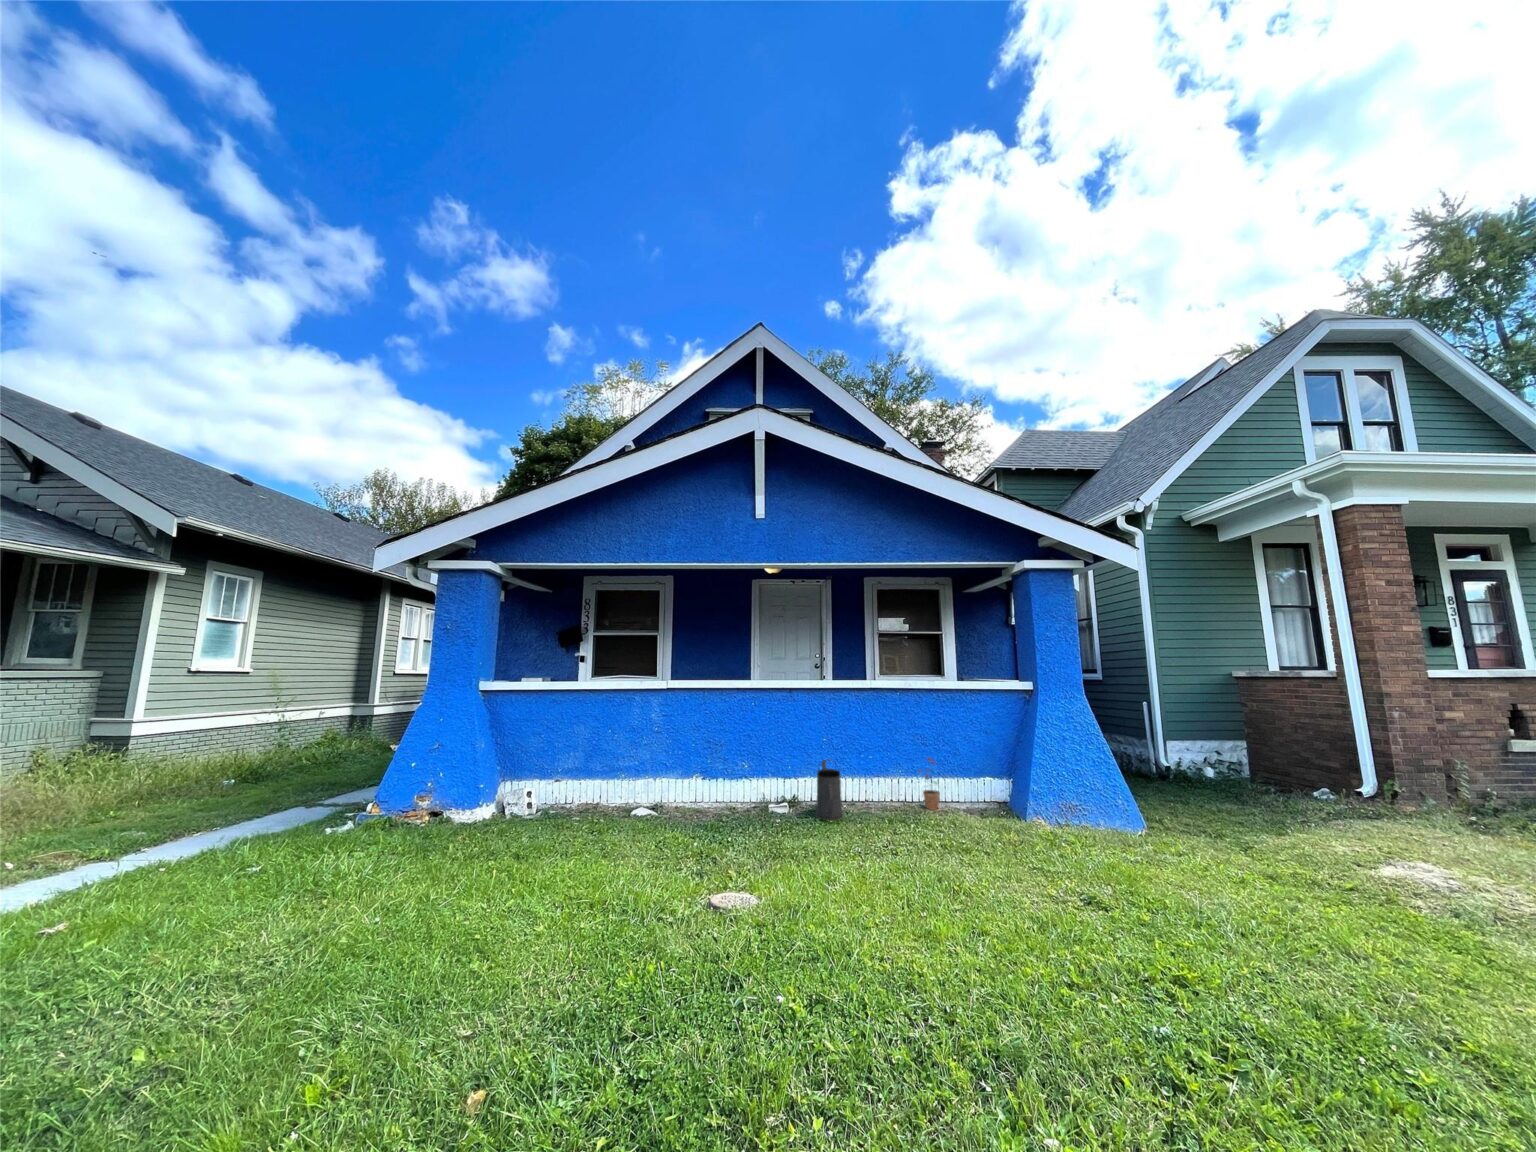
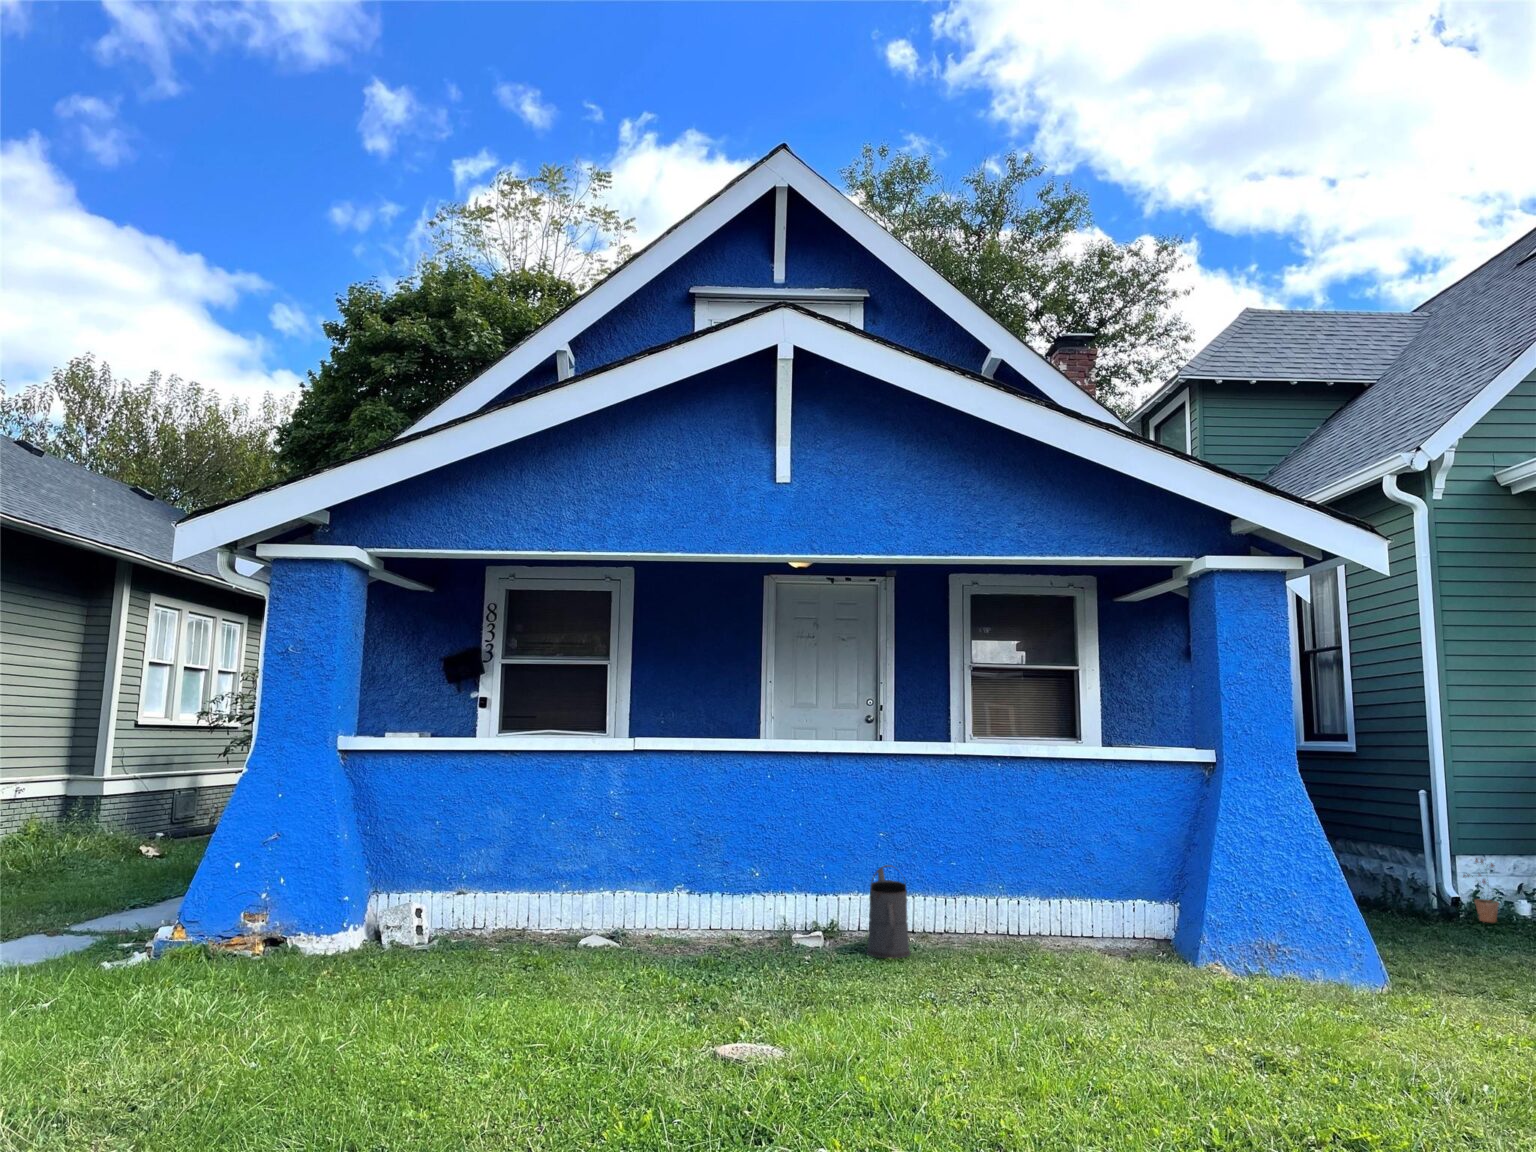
potted plant: present [918,758,940,810] -> present [1463,858,1499,923]

